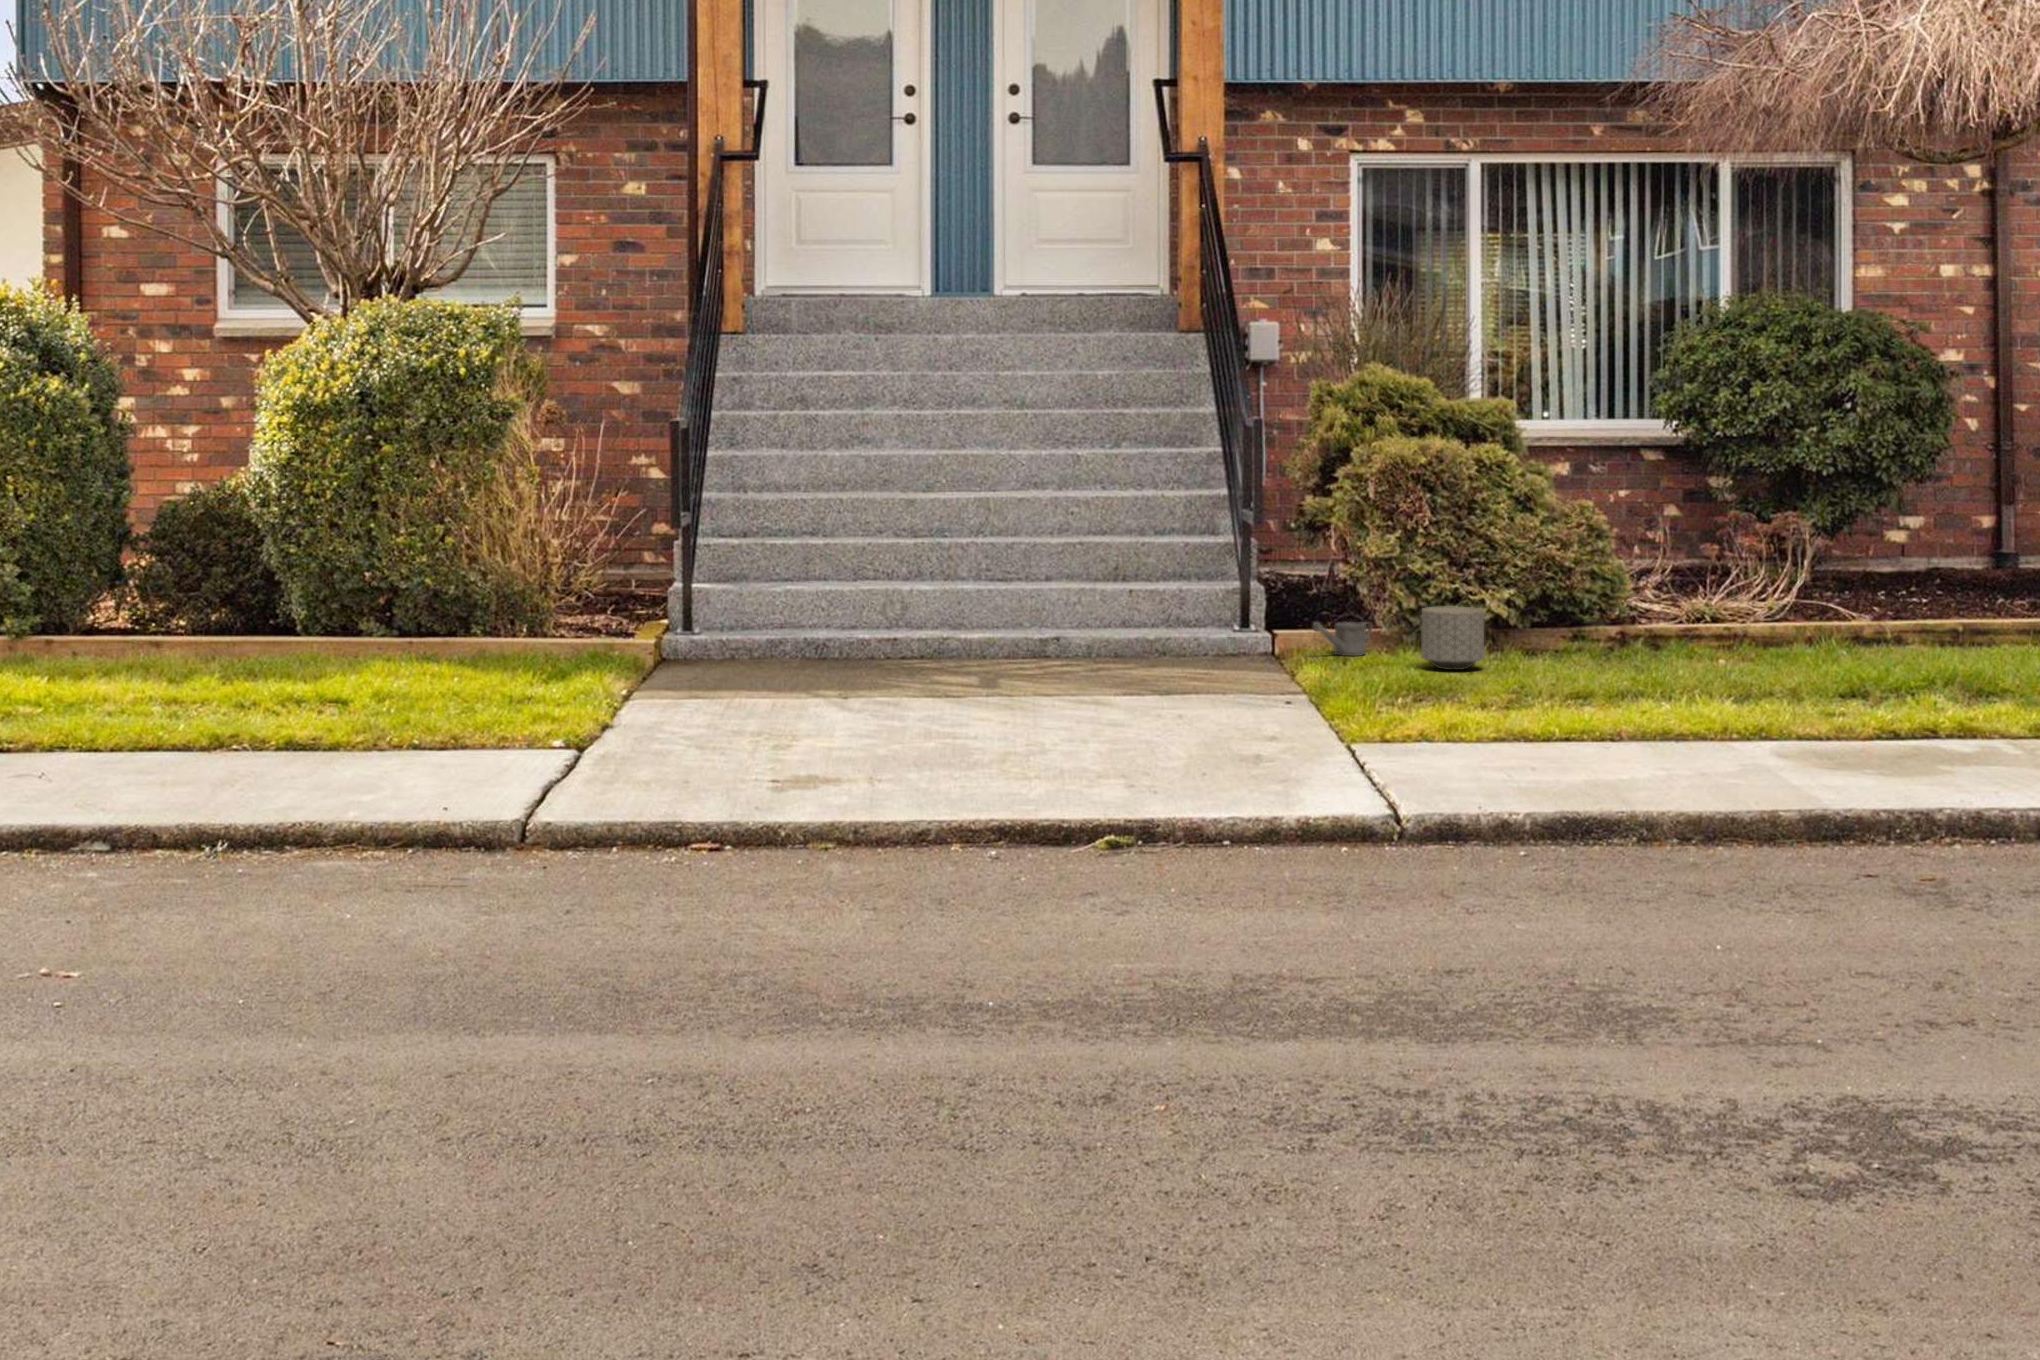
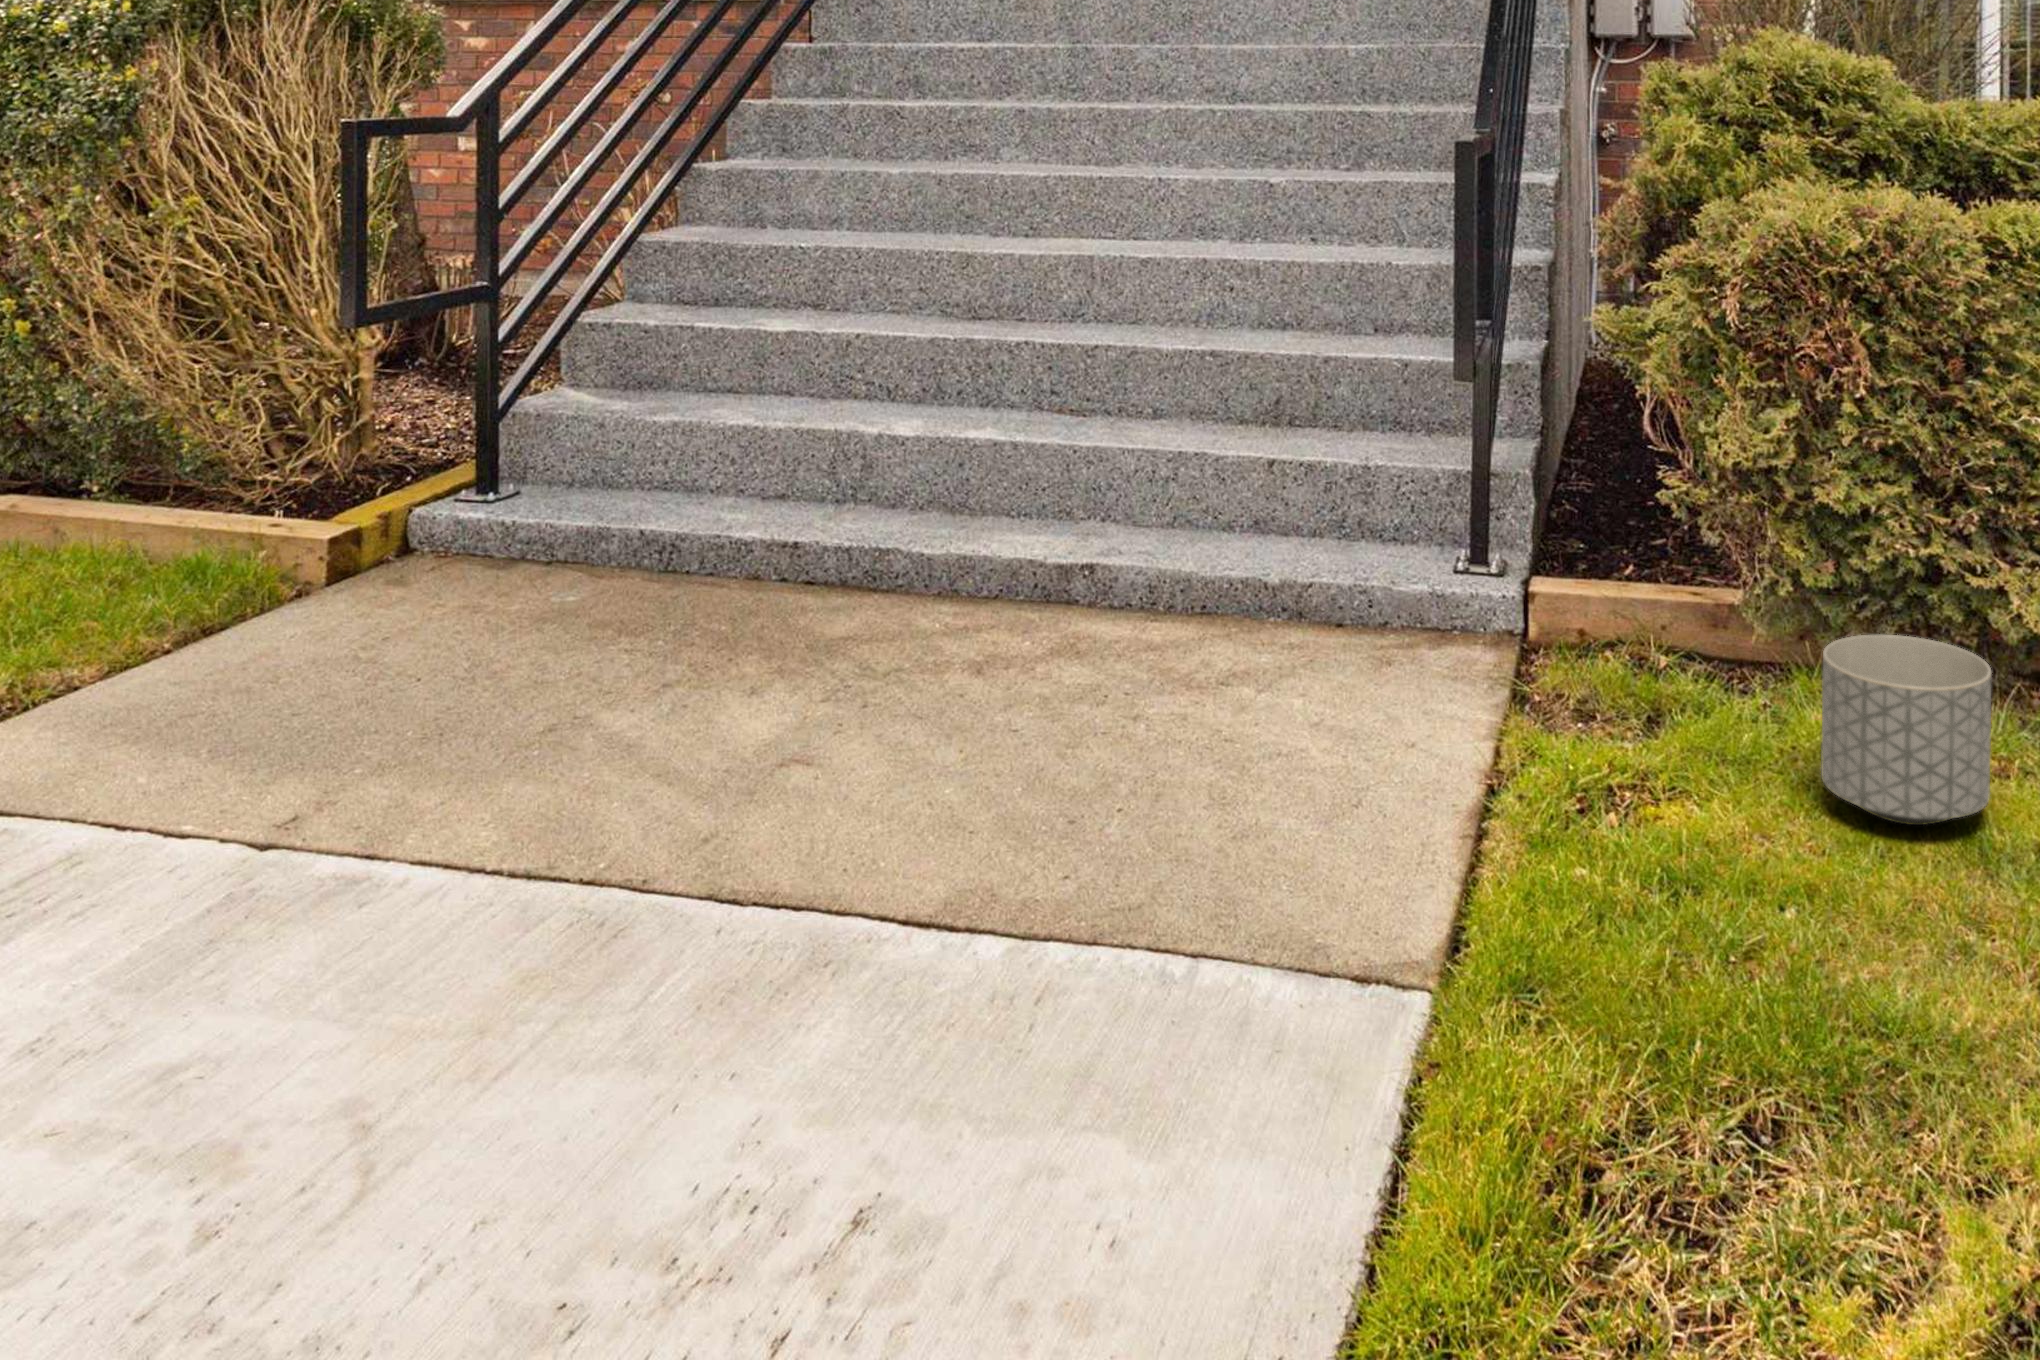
watering can: present [1313,622,1372,656] -> none [1578,604,1730,695]

